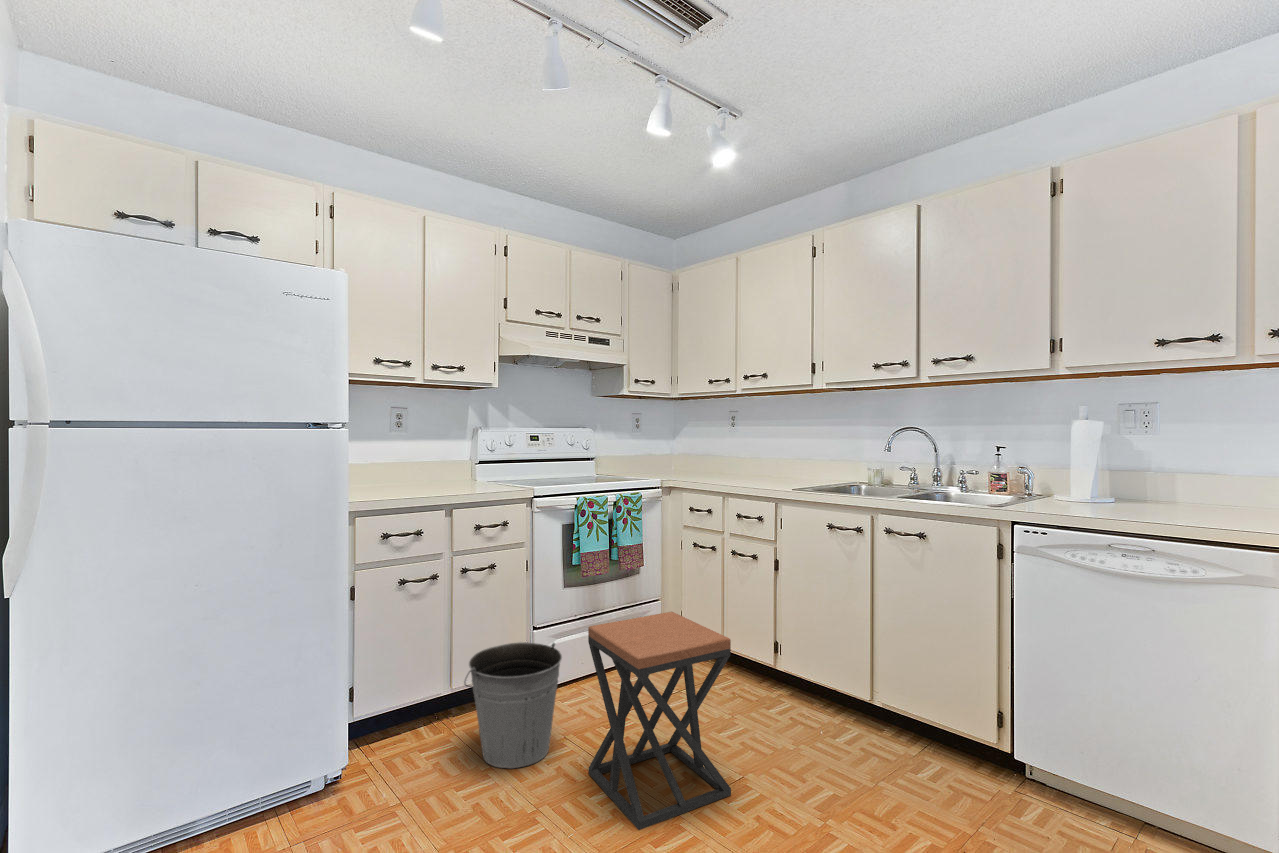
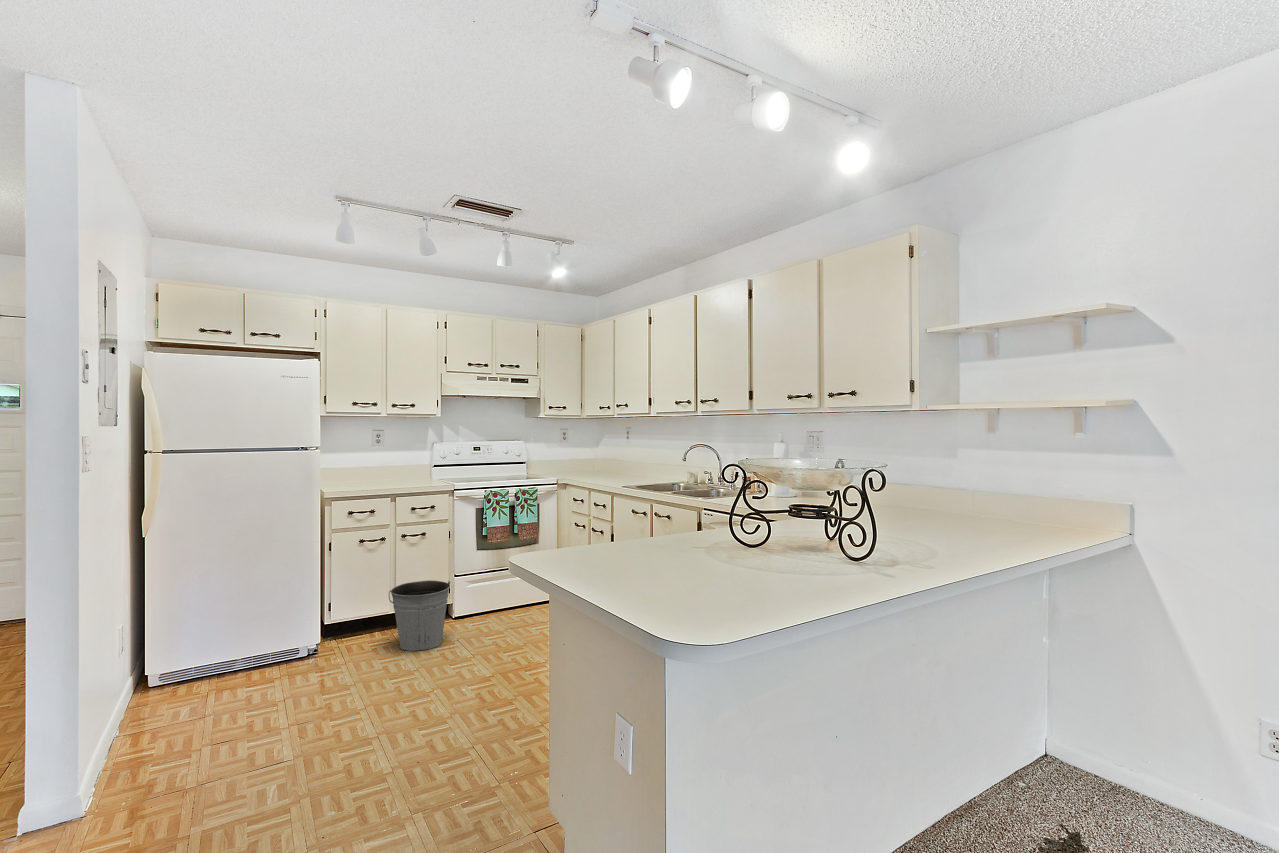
stool: present [588,612,731,830] -> none [452,562,524,679]

